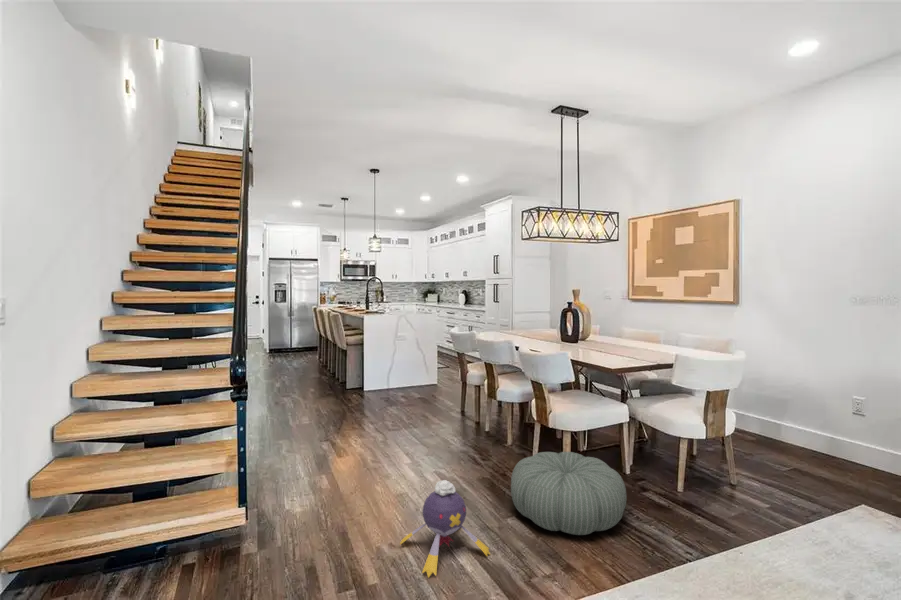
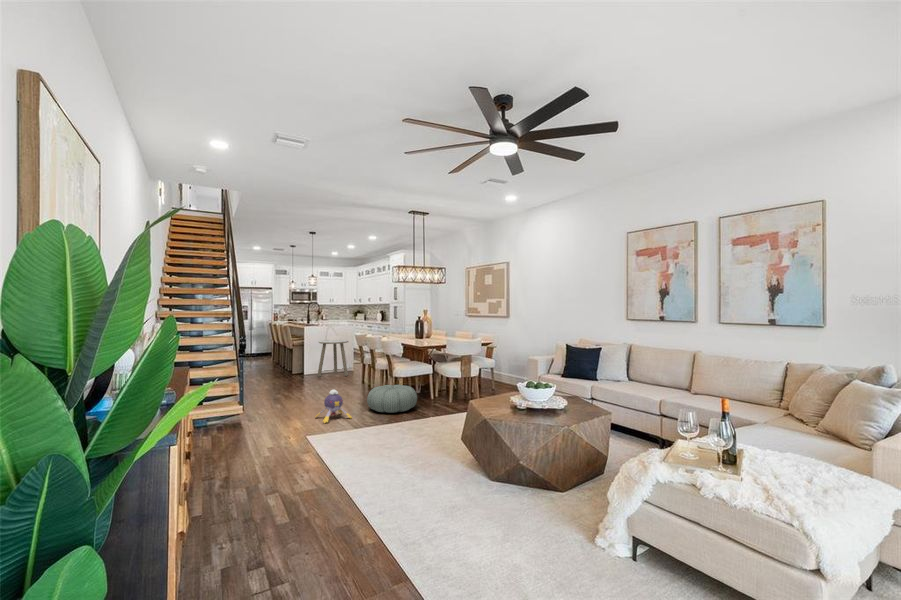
side table: none [385,337,434,397] -> present [317,340,349,377]

